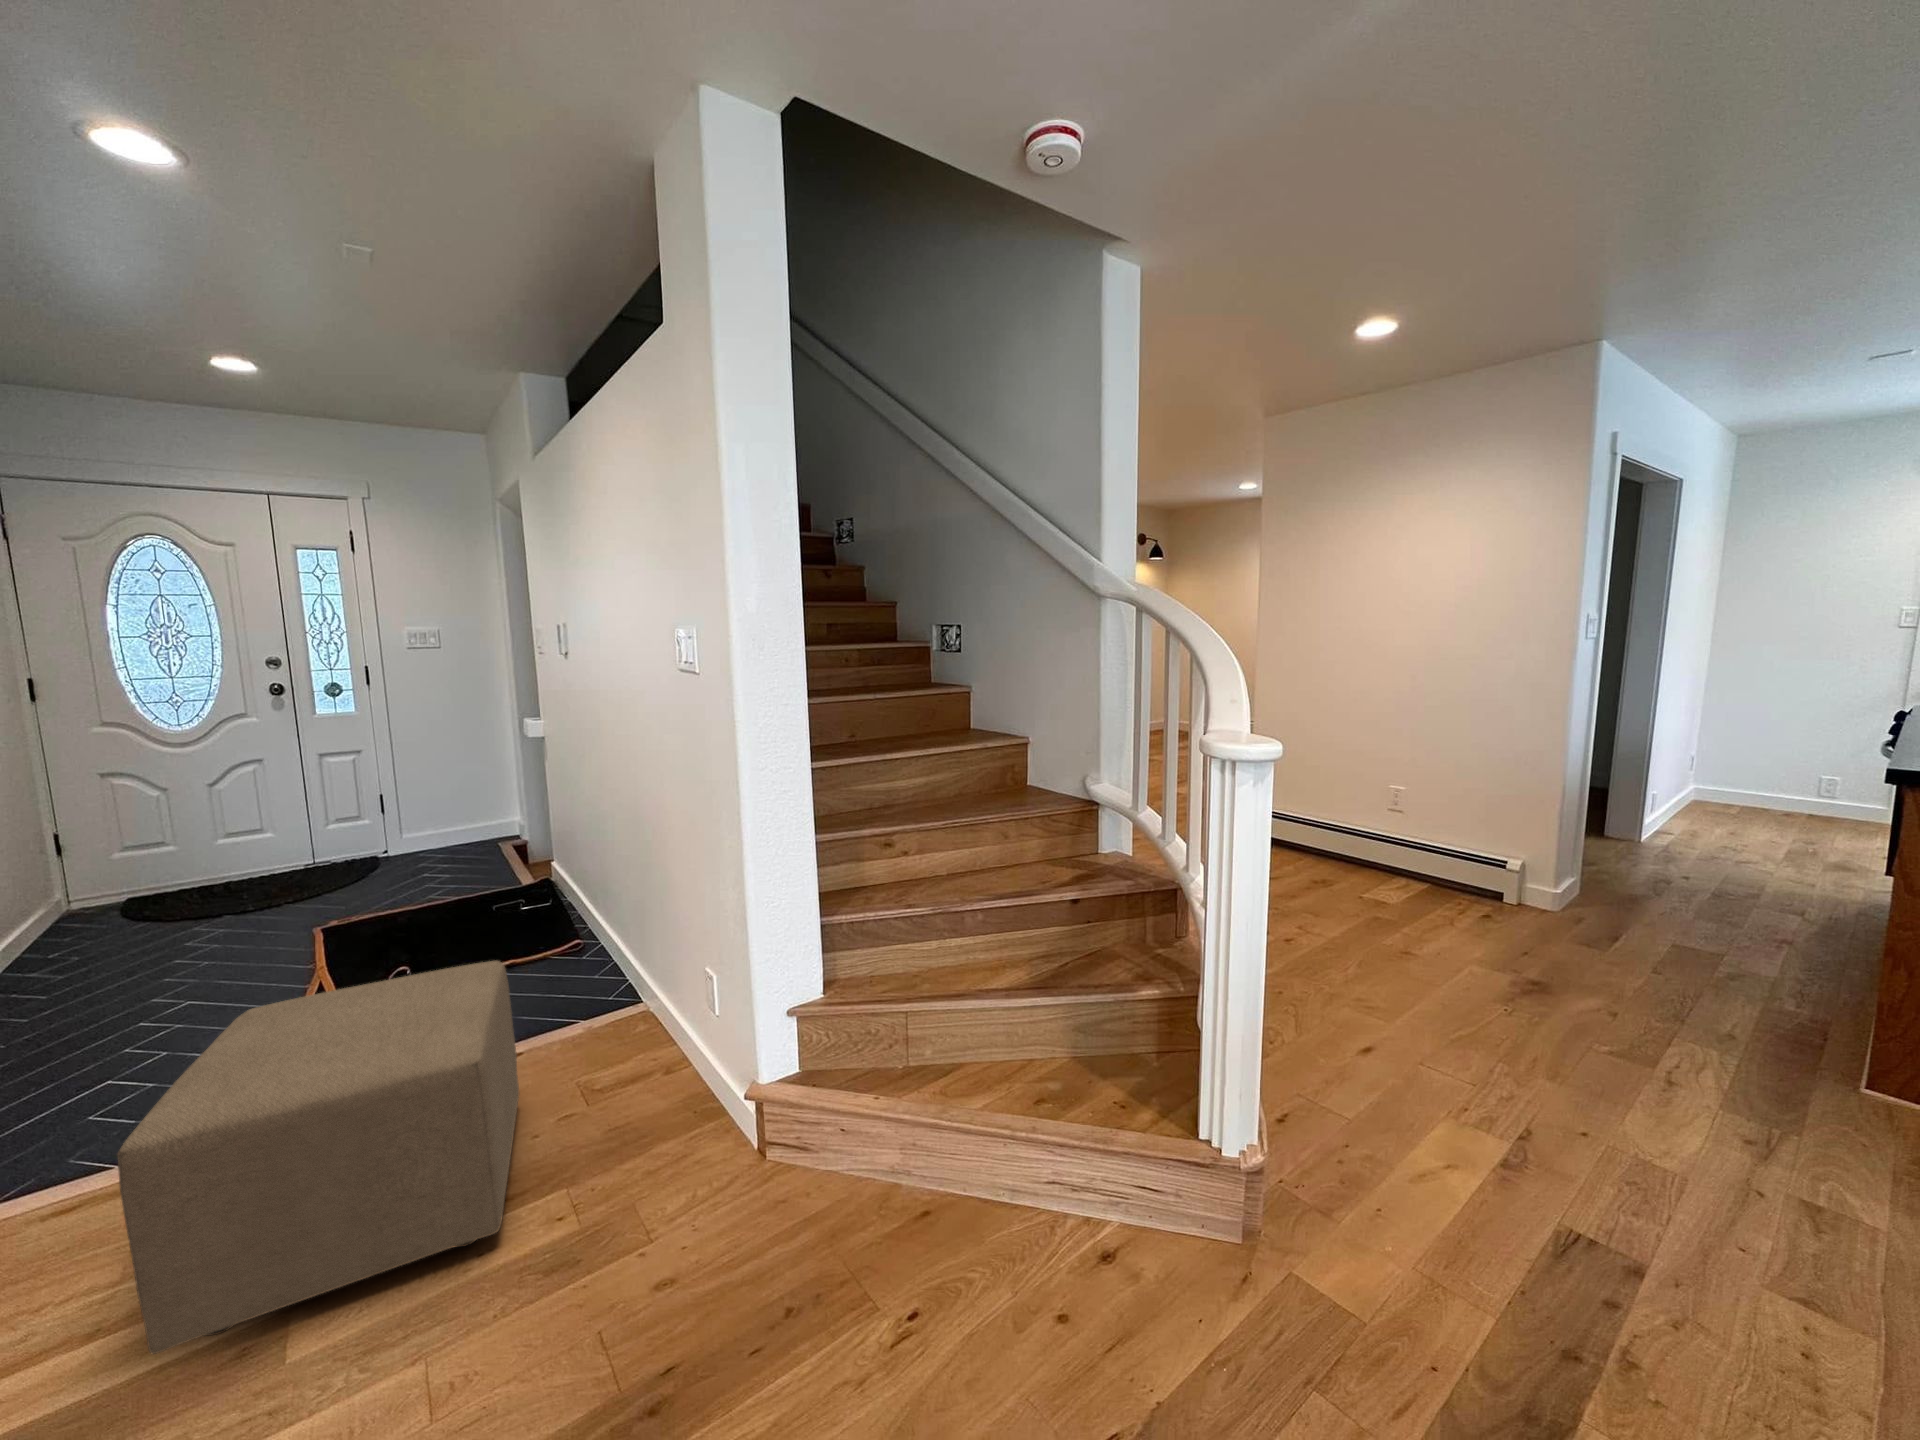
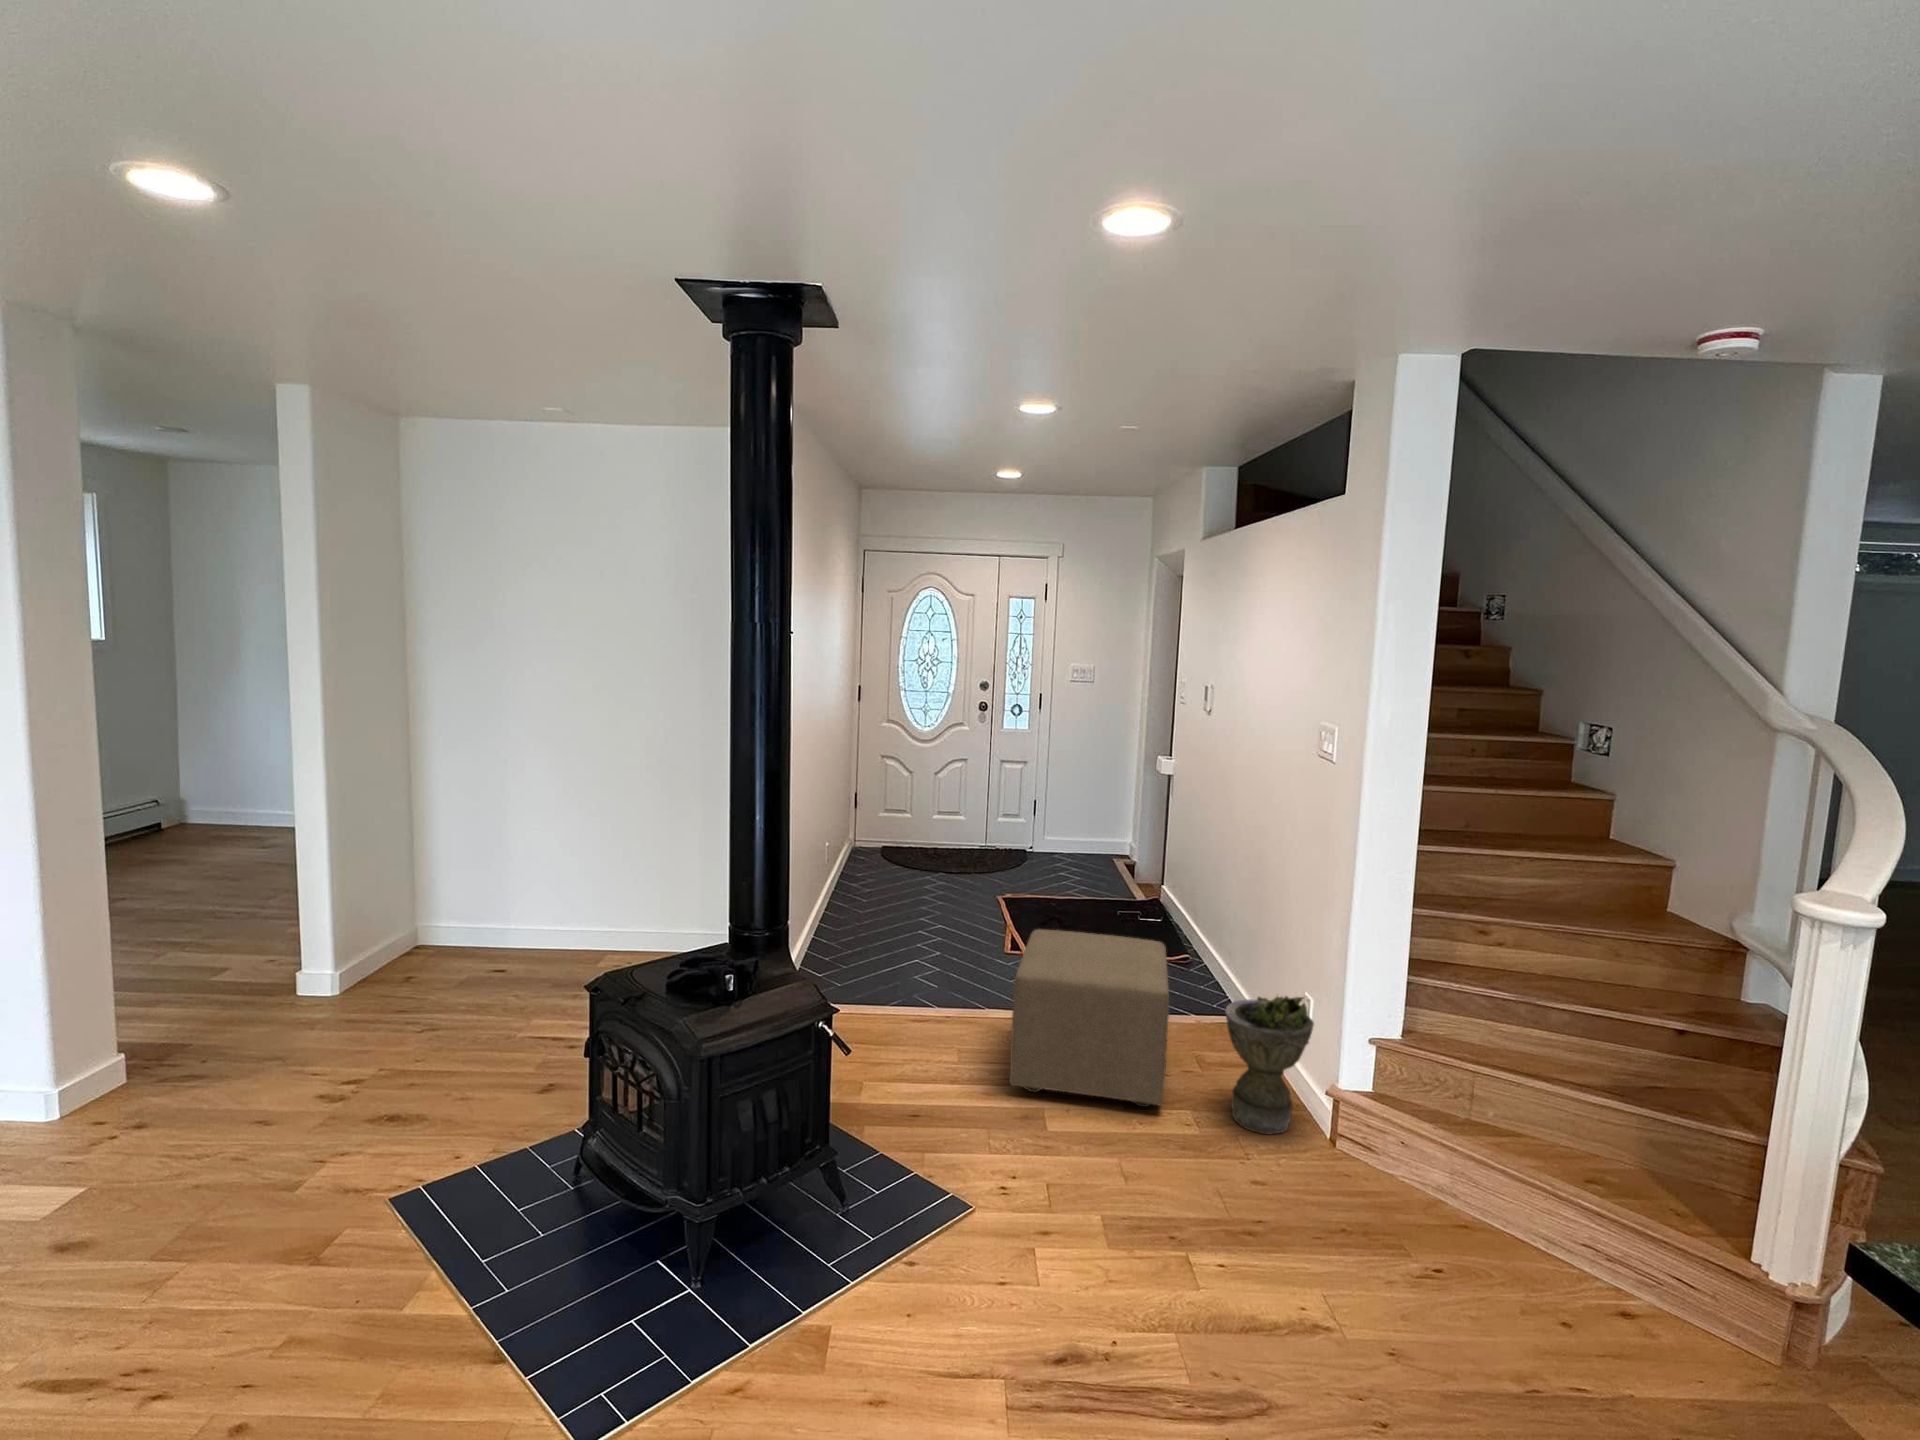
planter: none [590,983,718,1198] -> present [1225,996,1314,1134]

